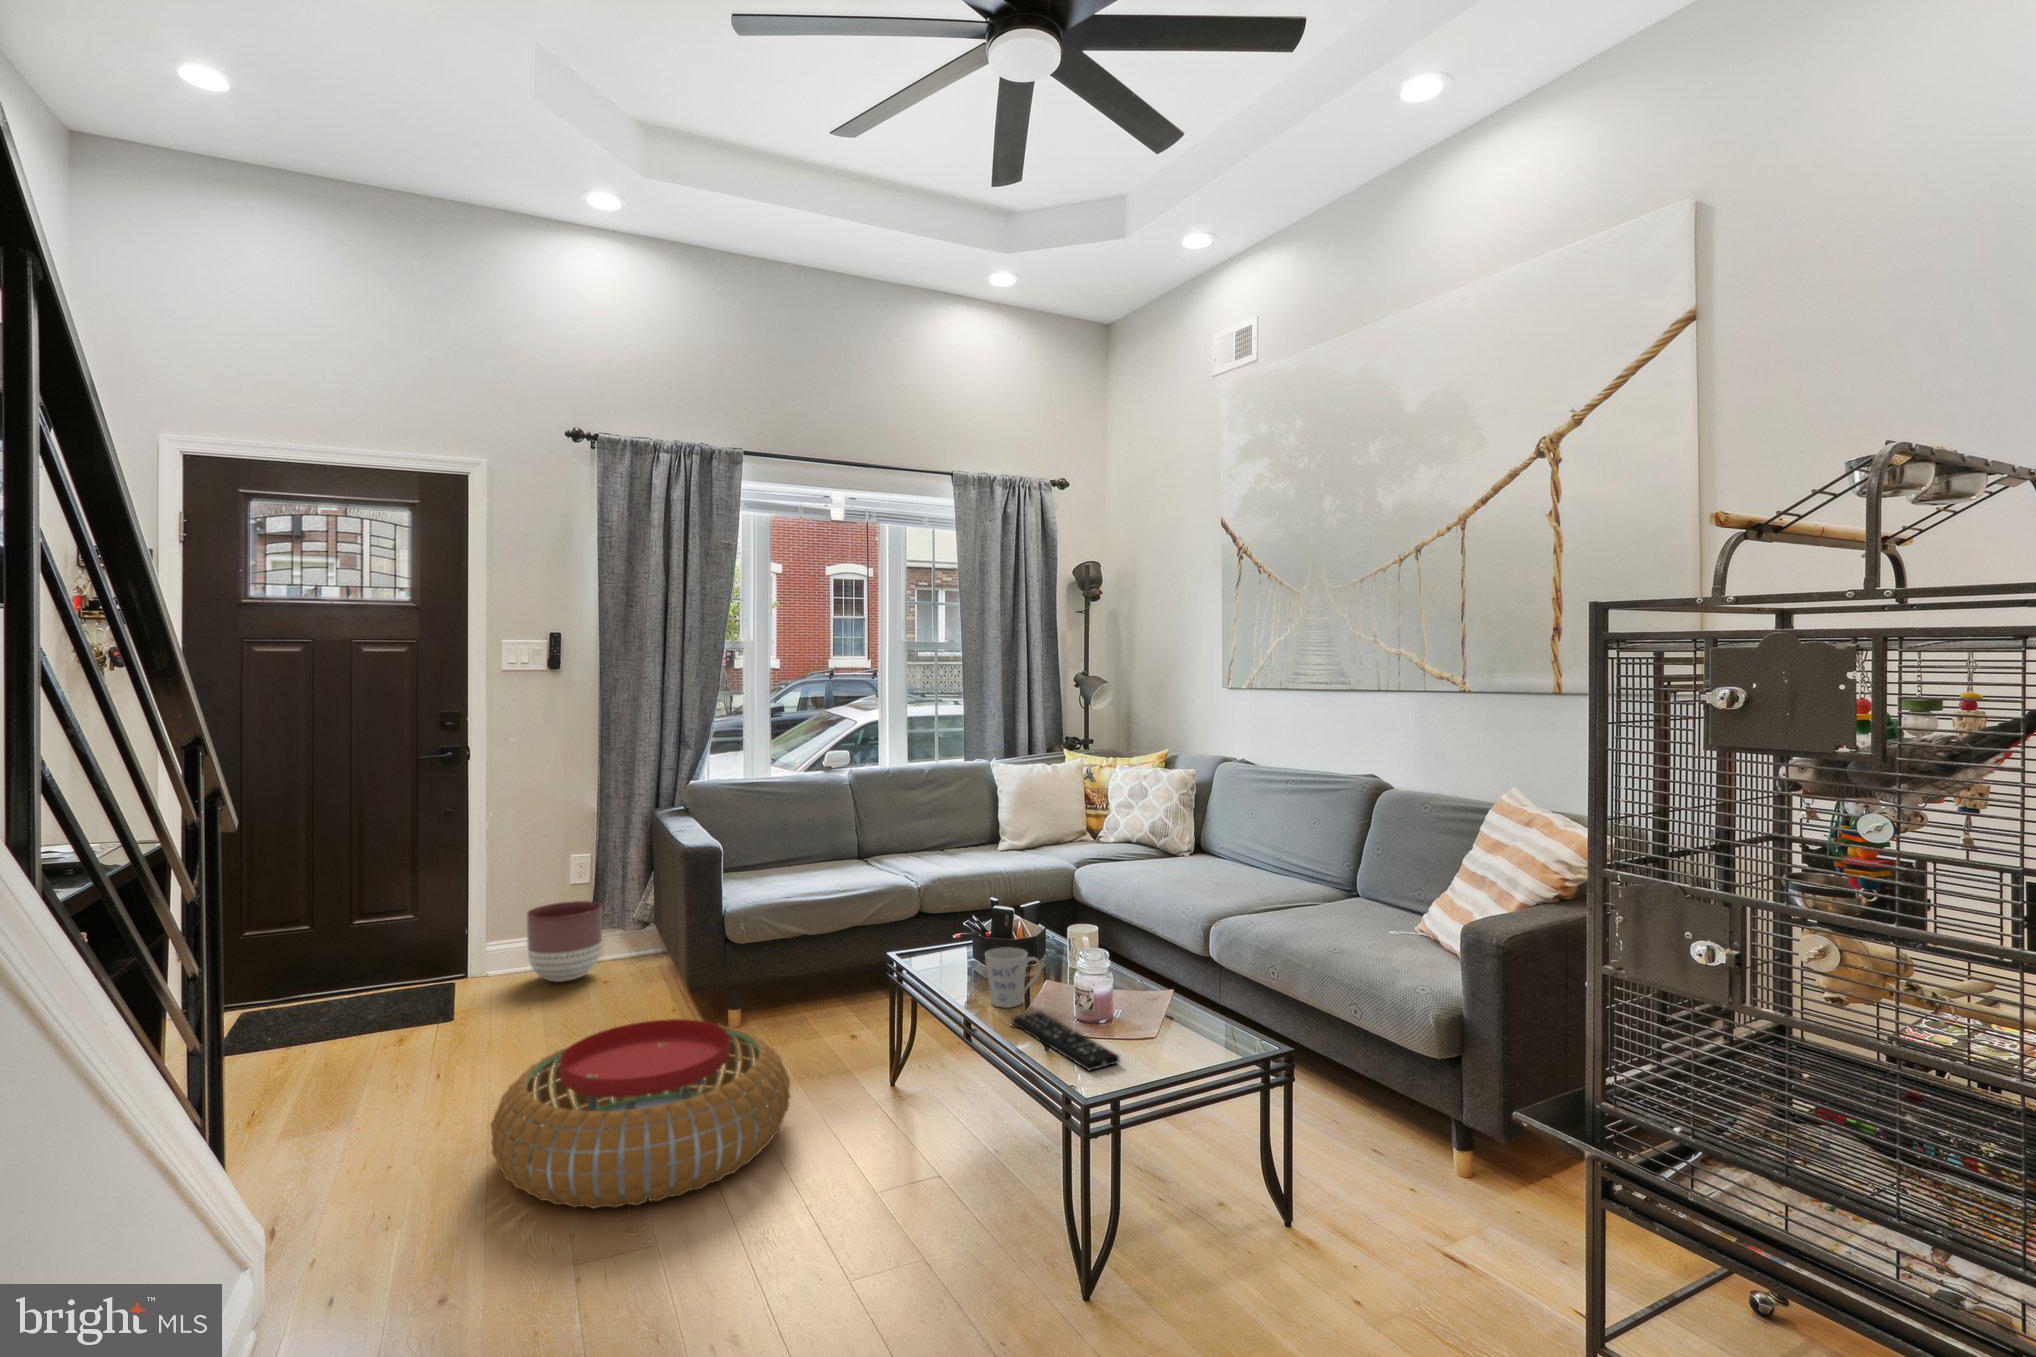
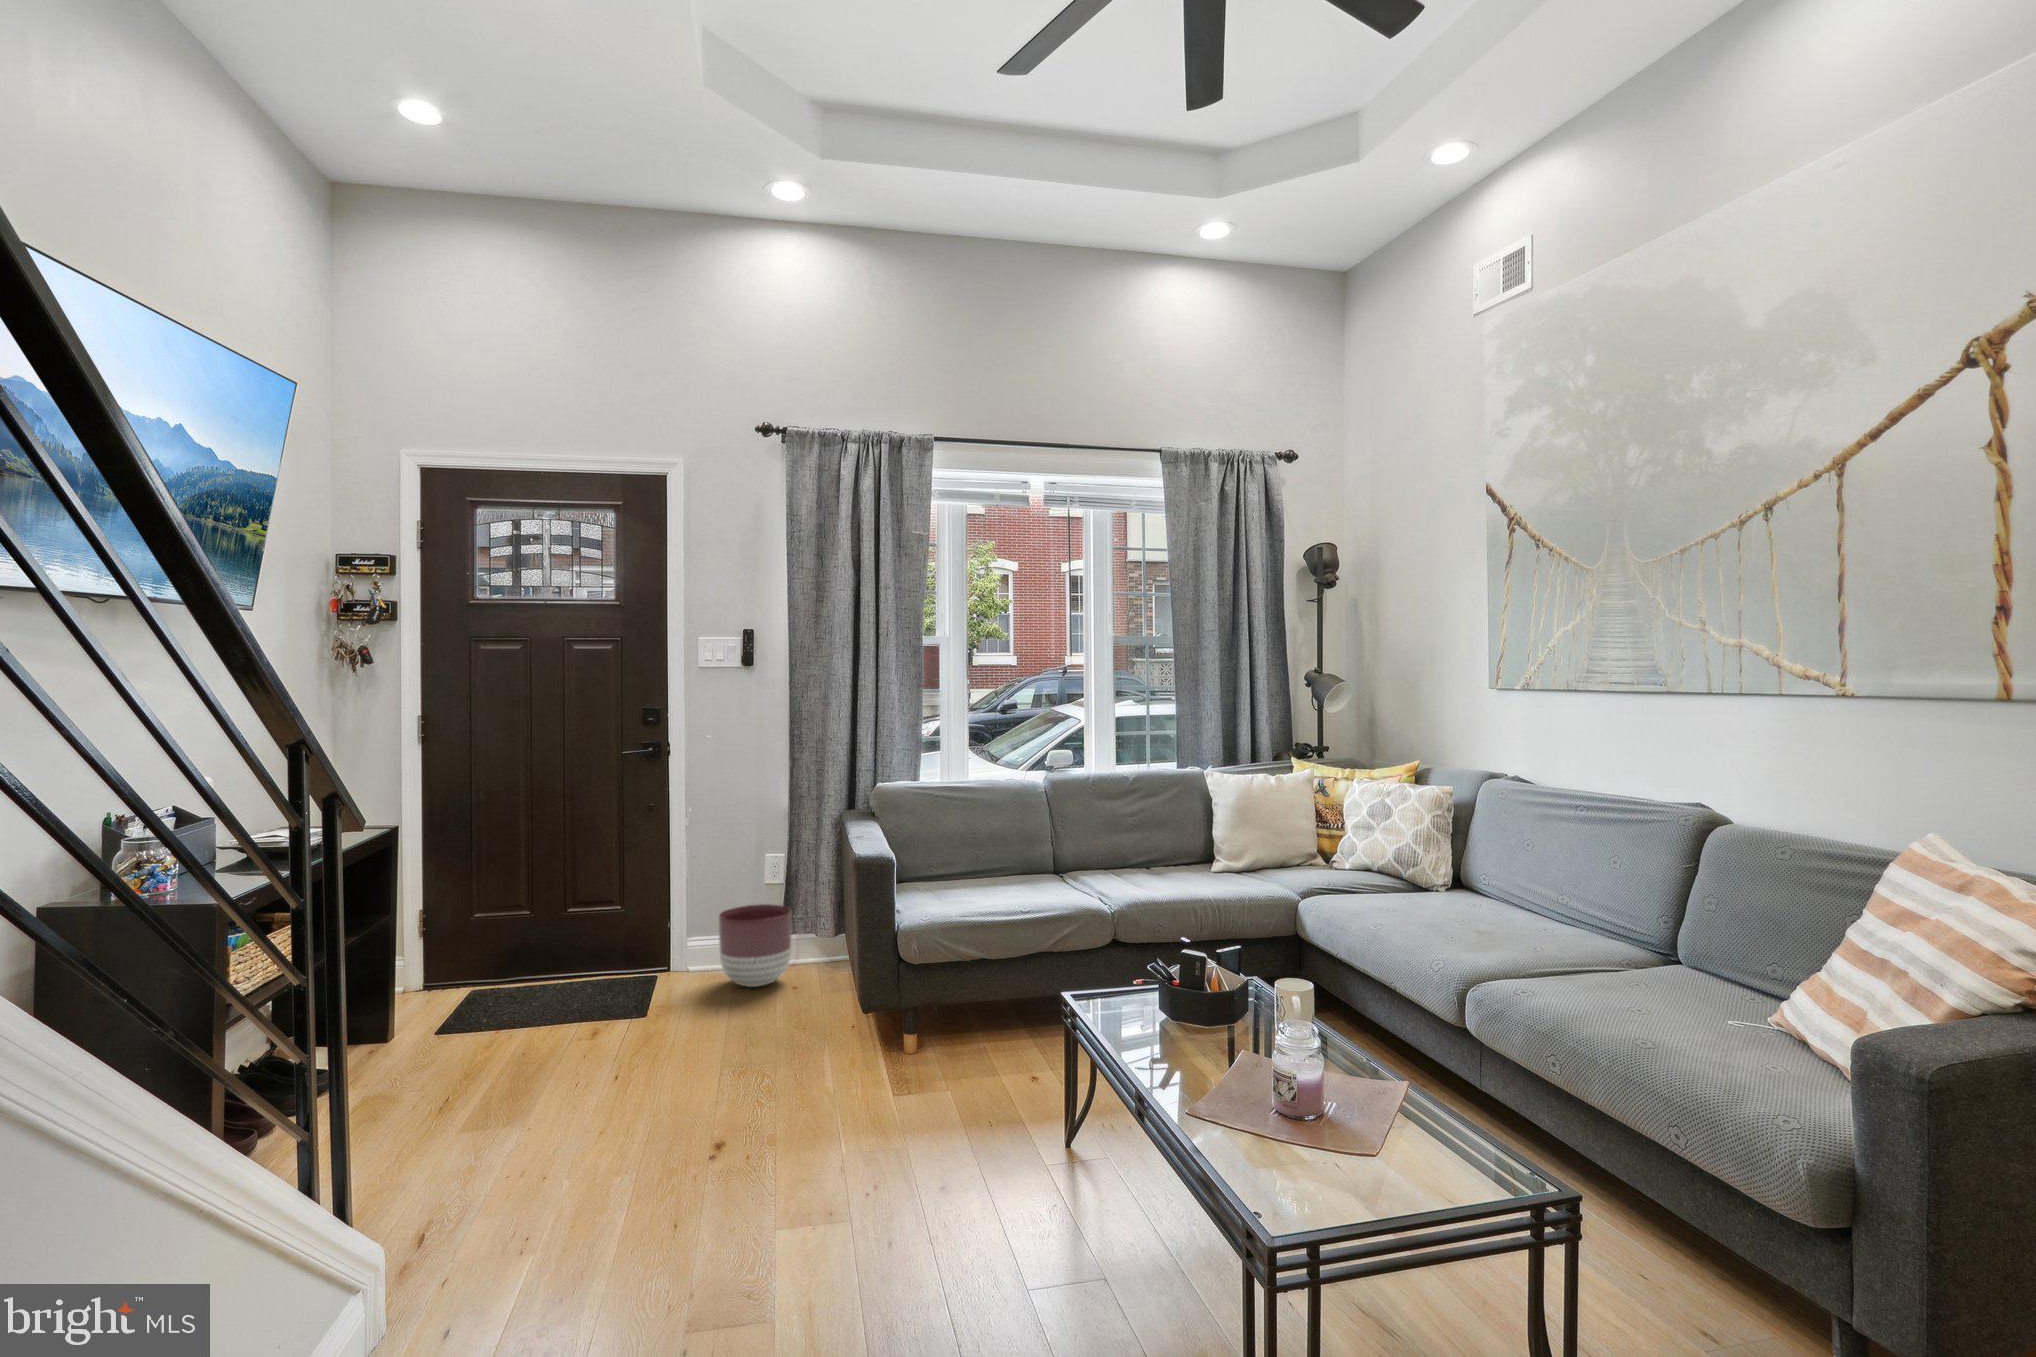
mug: present [985,948,1041,1008] -> none [1163,1008,1234,1085]
remote control: present [1012,1012,1120,1070] -> none [1193,1096,1327,1195]
pouf: present [491,1019,790,1208] -> none [626,1052,944,1269]

